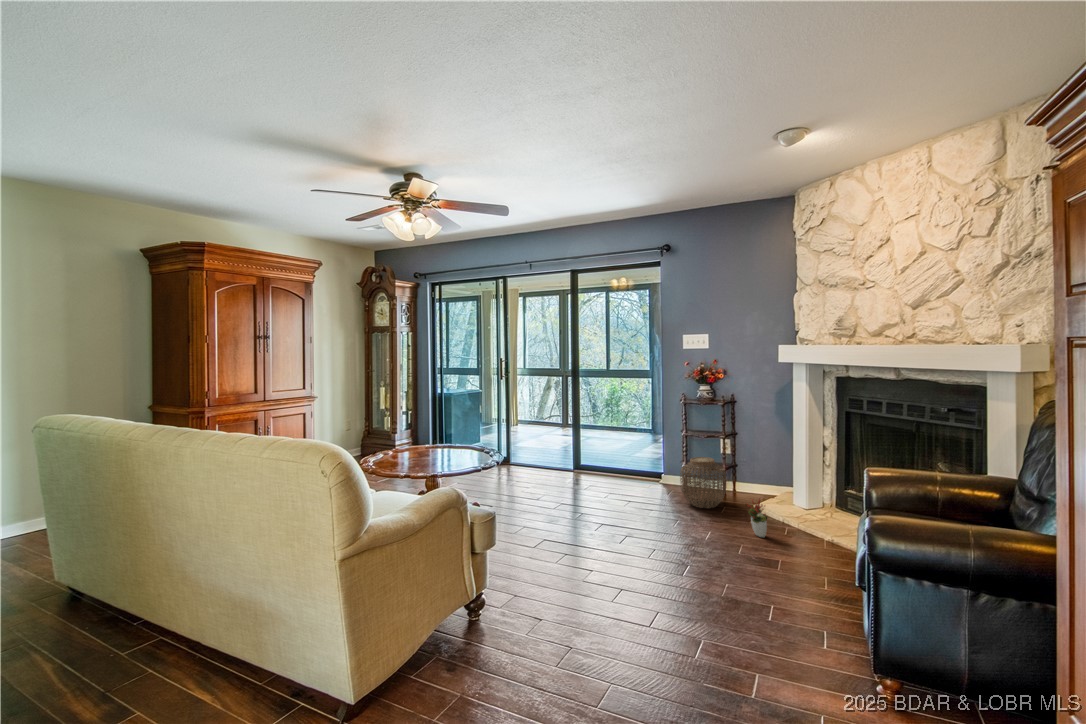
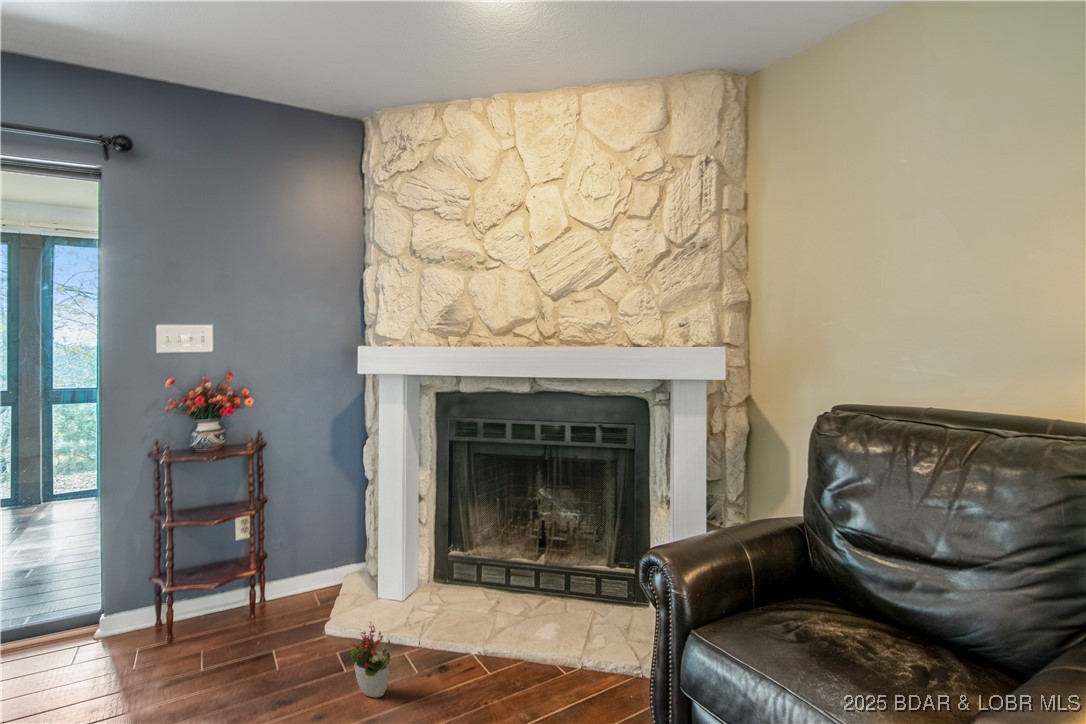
woven basket: present [680,457,726,508] -> none [164,557,267,668]

